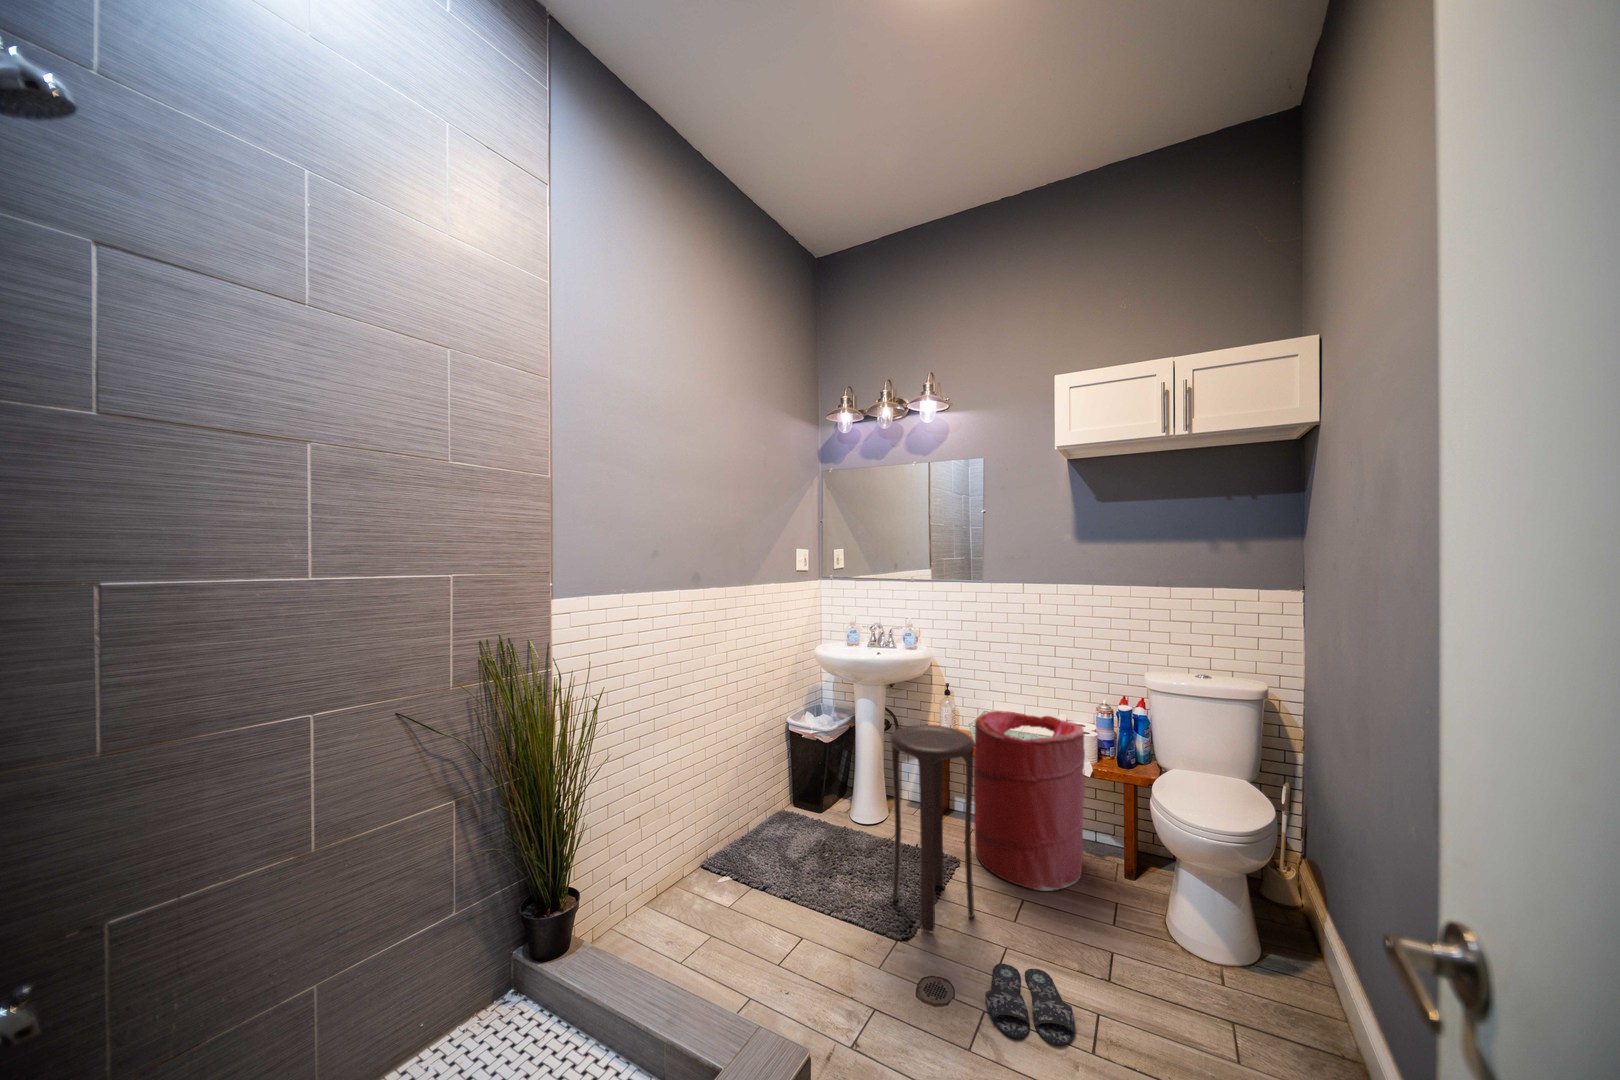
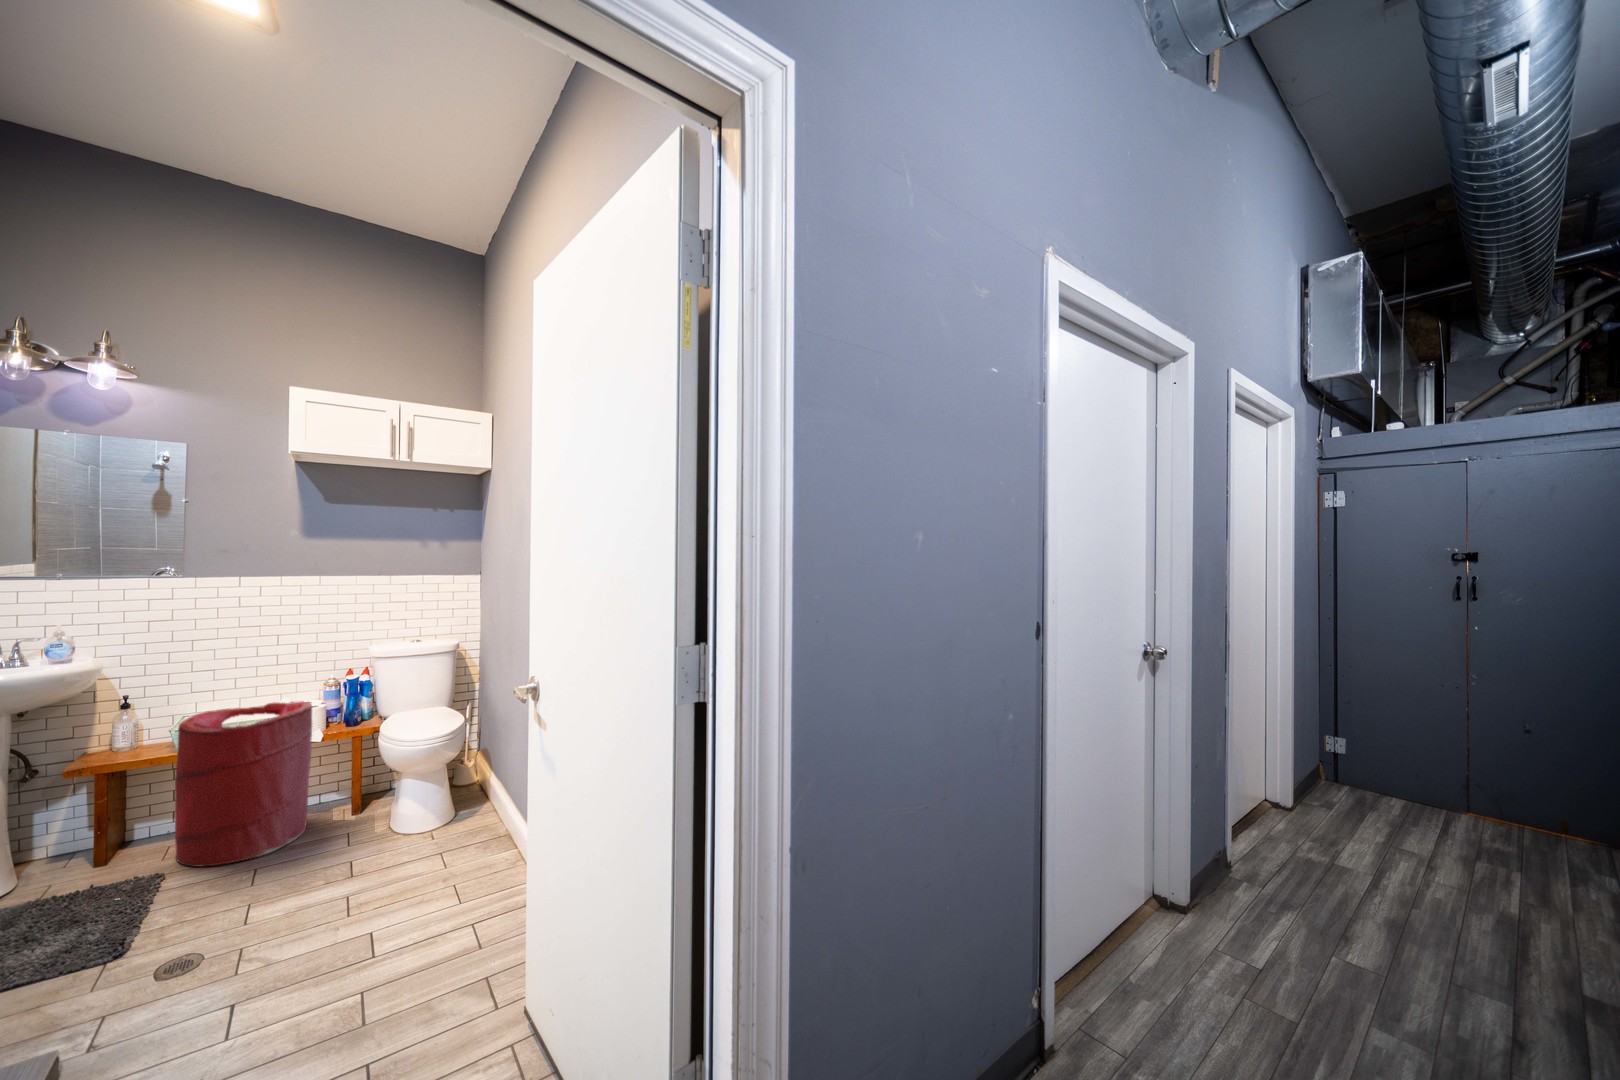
stool: present [890,725,975,932] -> none [57,734,190,944]
slippers: present [985,964,1074,1046] -> none [211,900,303,952]

